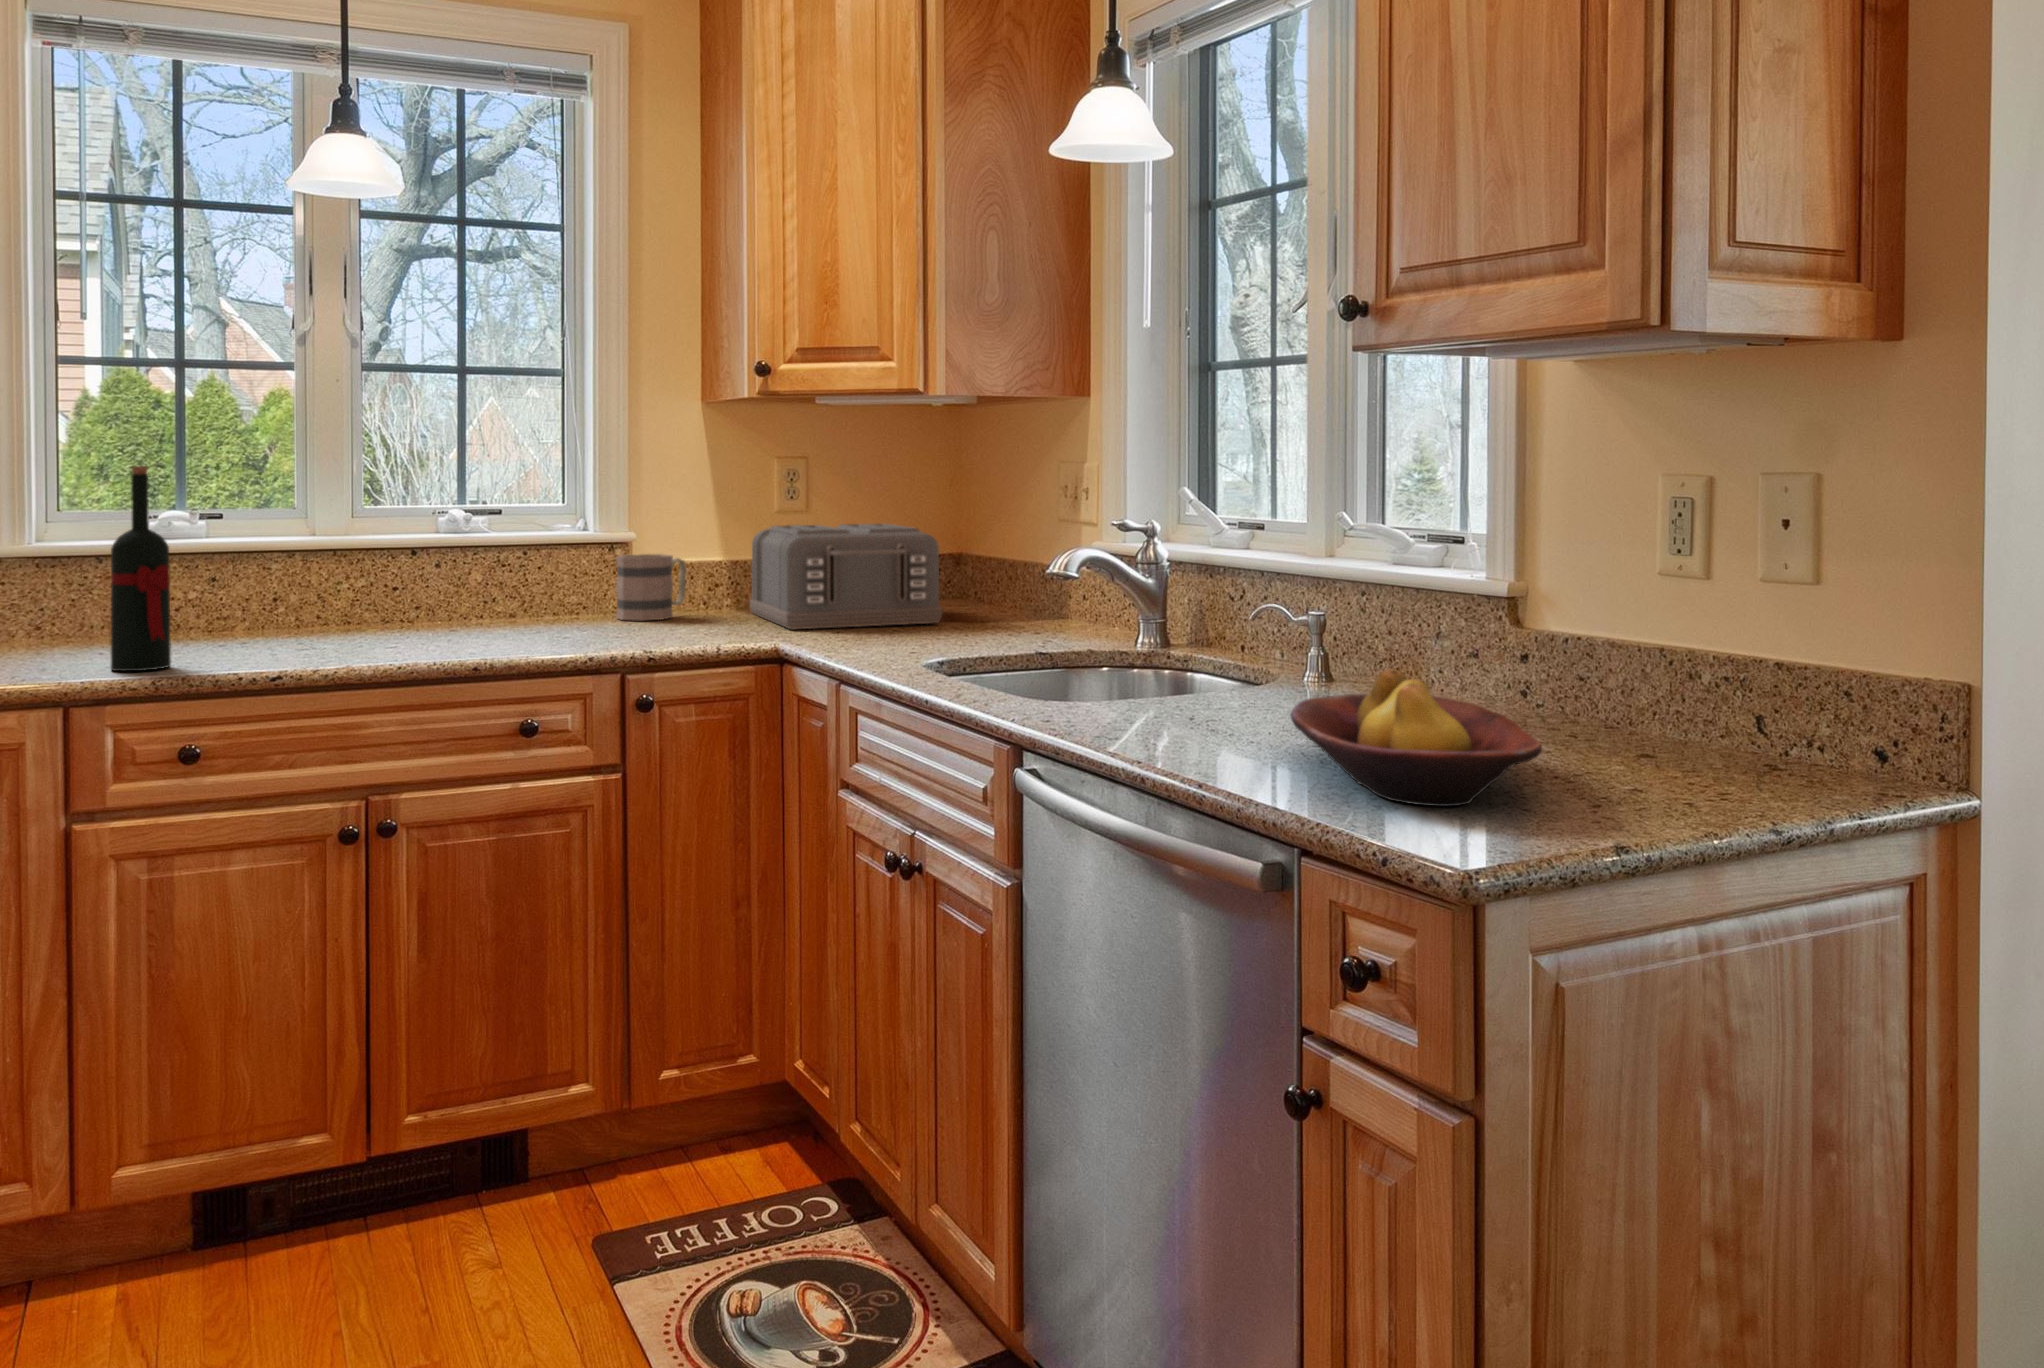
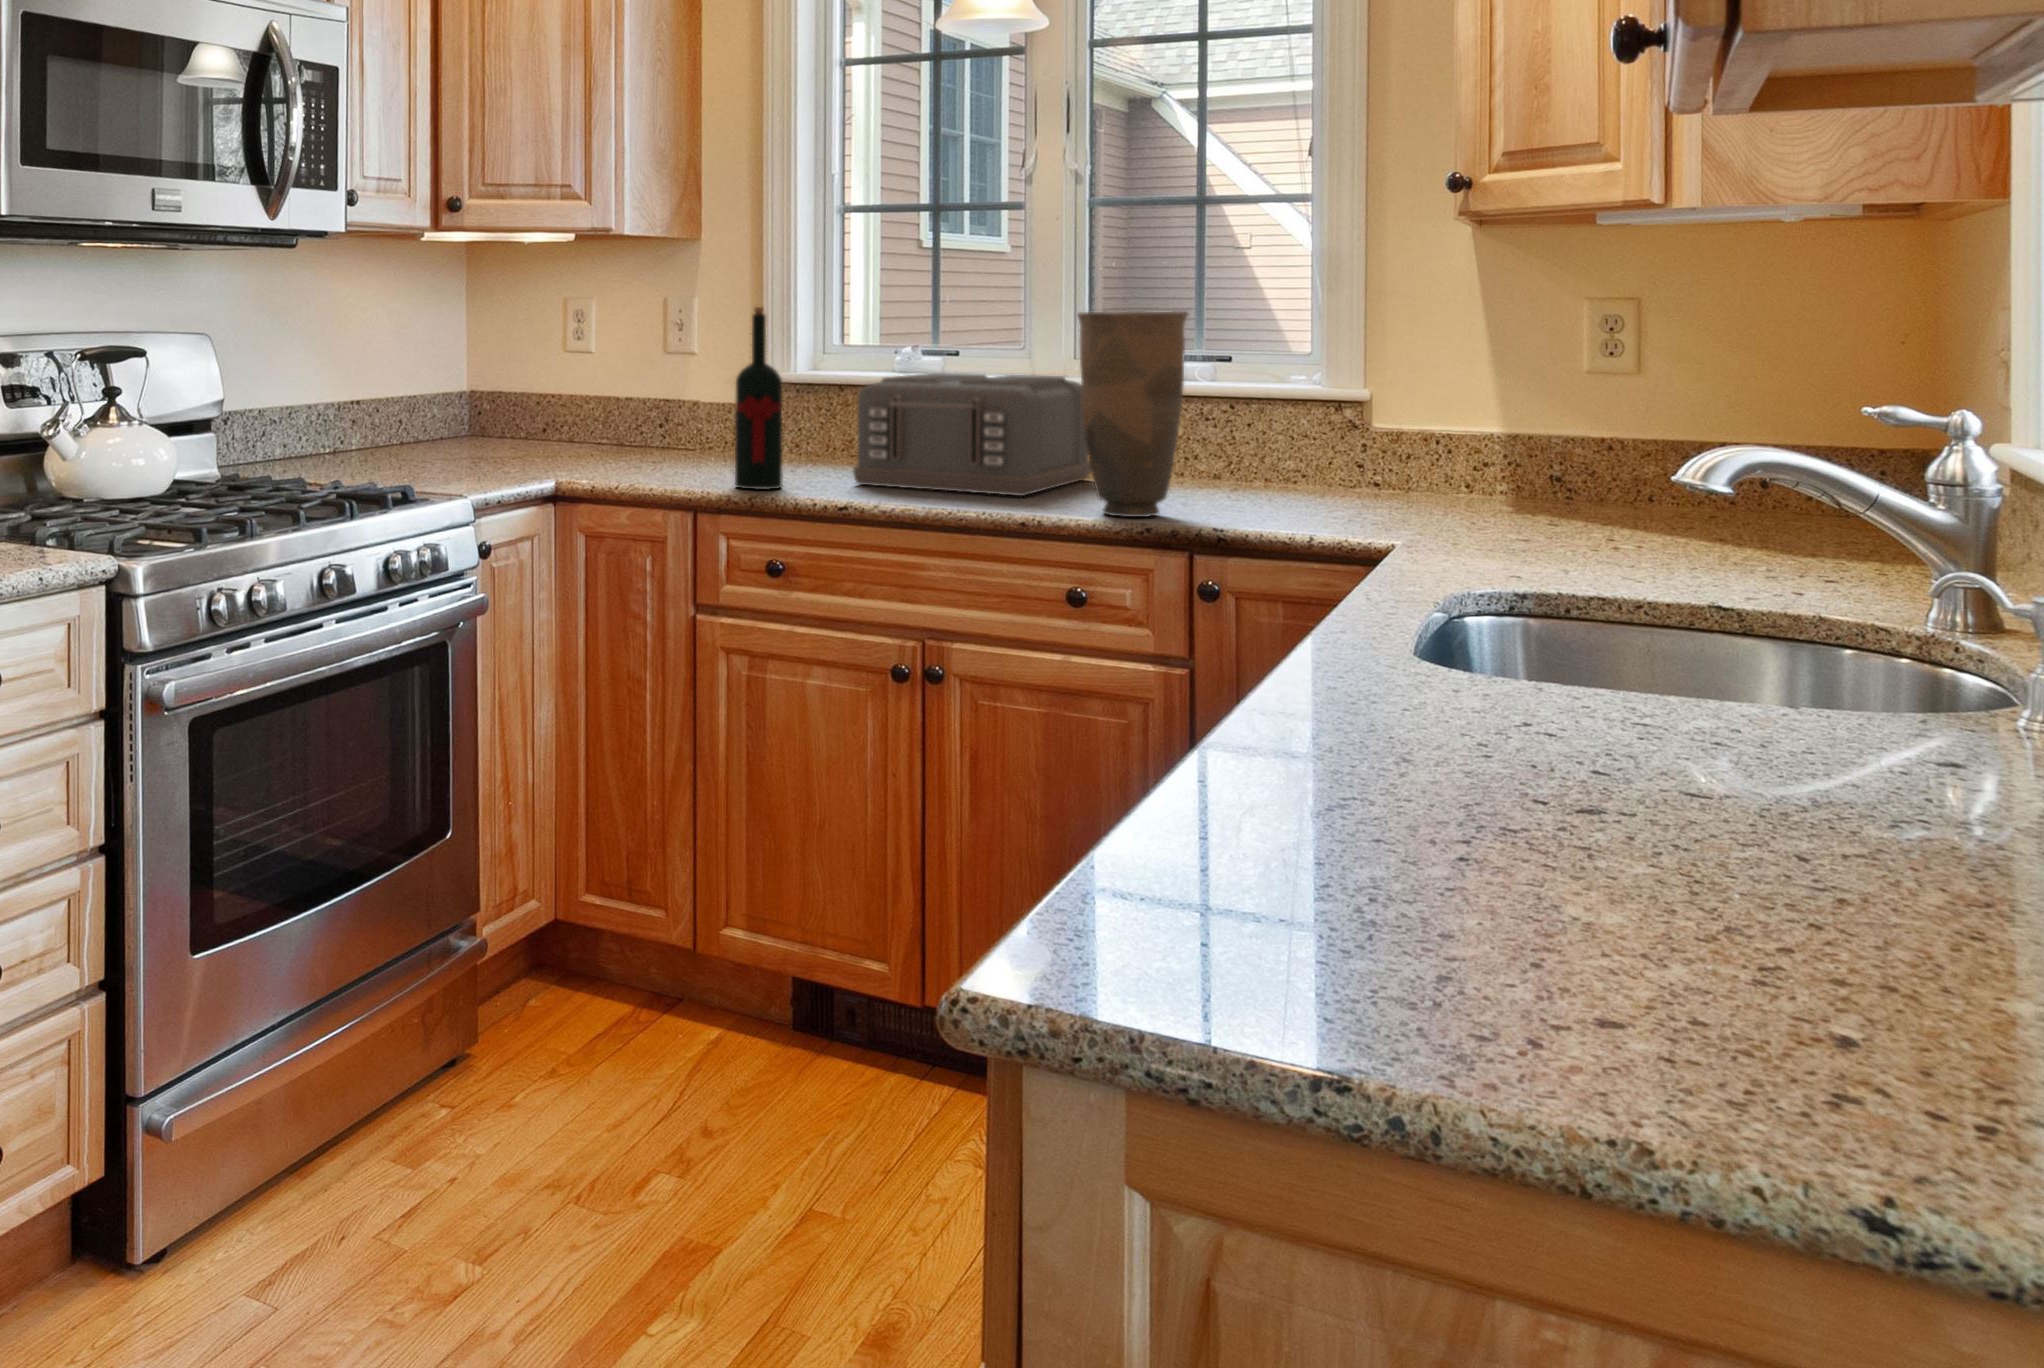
vase: none [507,467,605,651] -> present [1077,311,1188,517]
toaster: present [750,524,942,629] -> present [853,373,1091,496]
mug: present [616,554,686,621] -> none [1311,418,1414,499]
fruit bowl: present [1290,669,1542,806] -> none [1341,679,1919,927]

